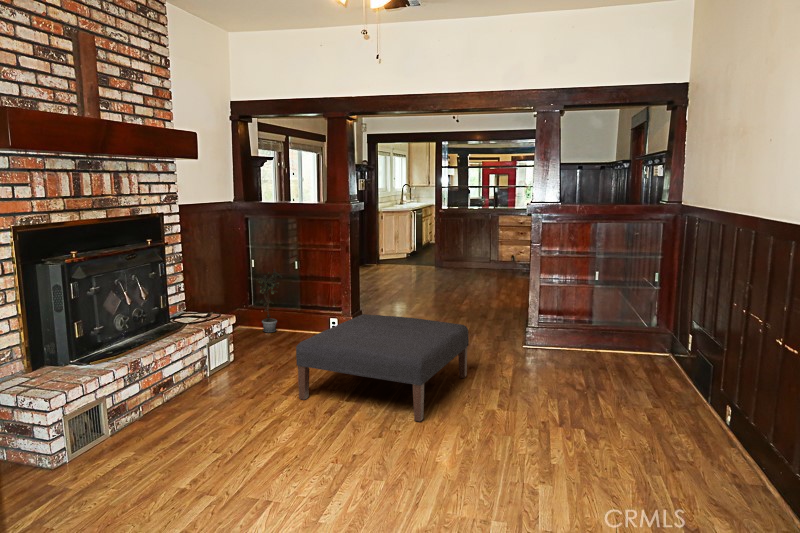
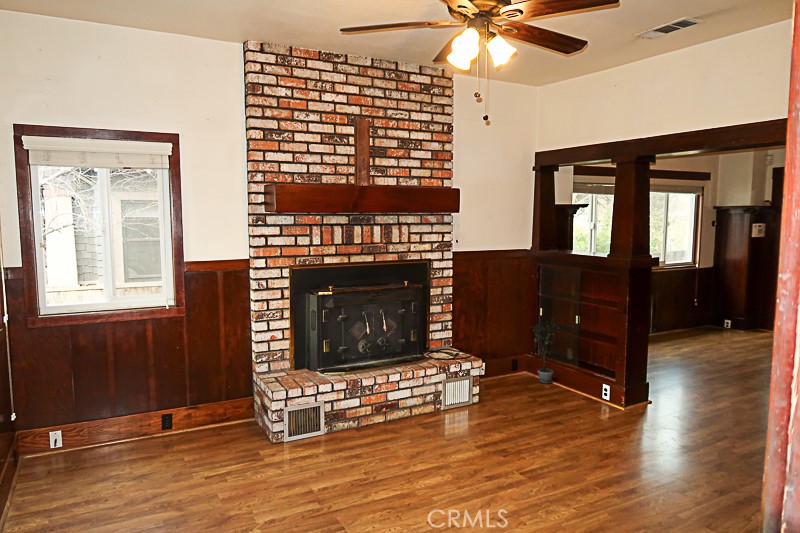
ottoman: present [296,314,469,422] -> none [483,382,700,517]

